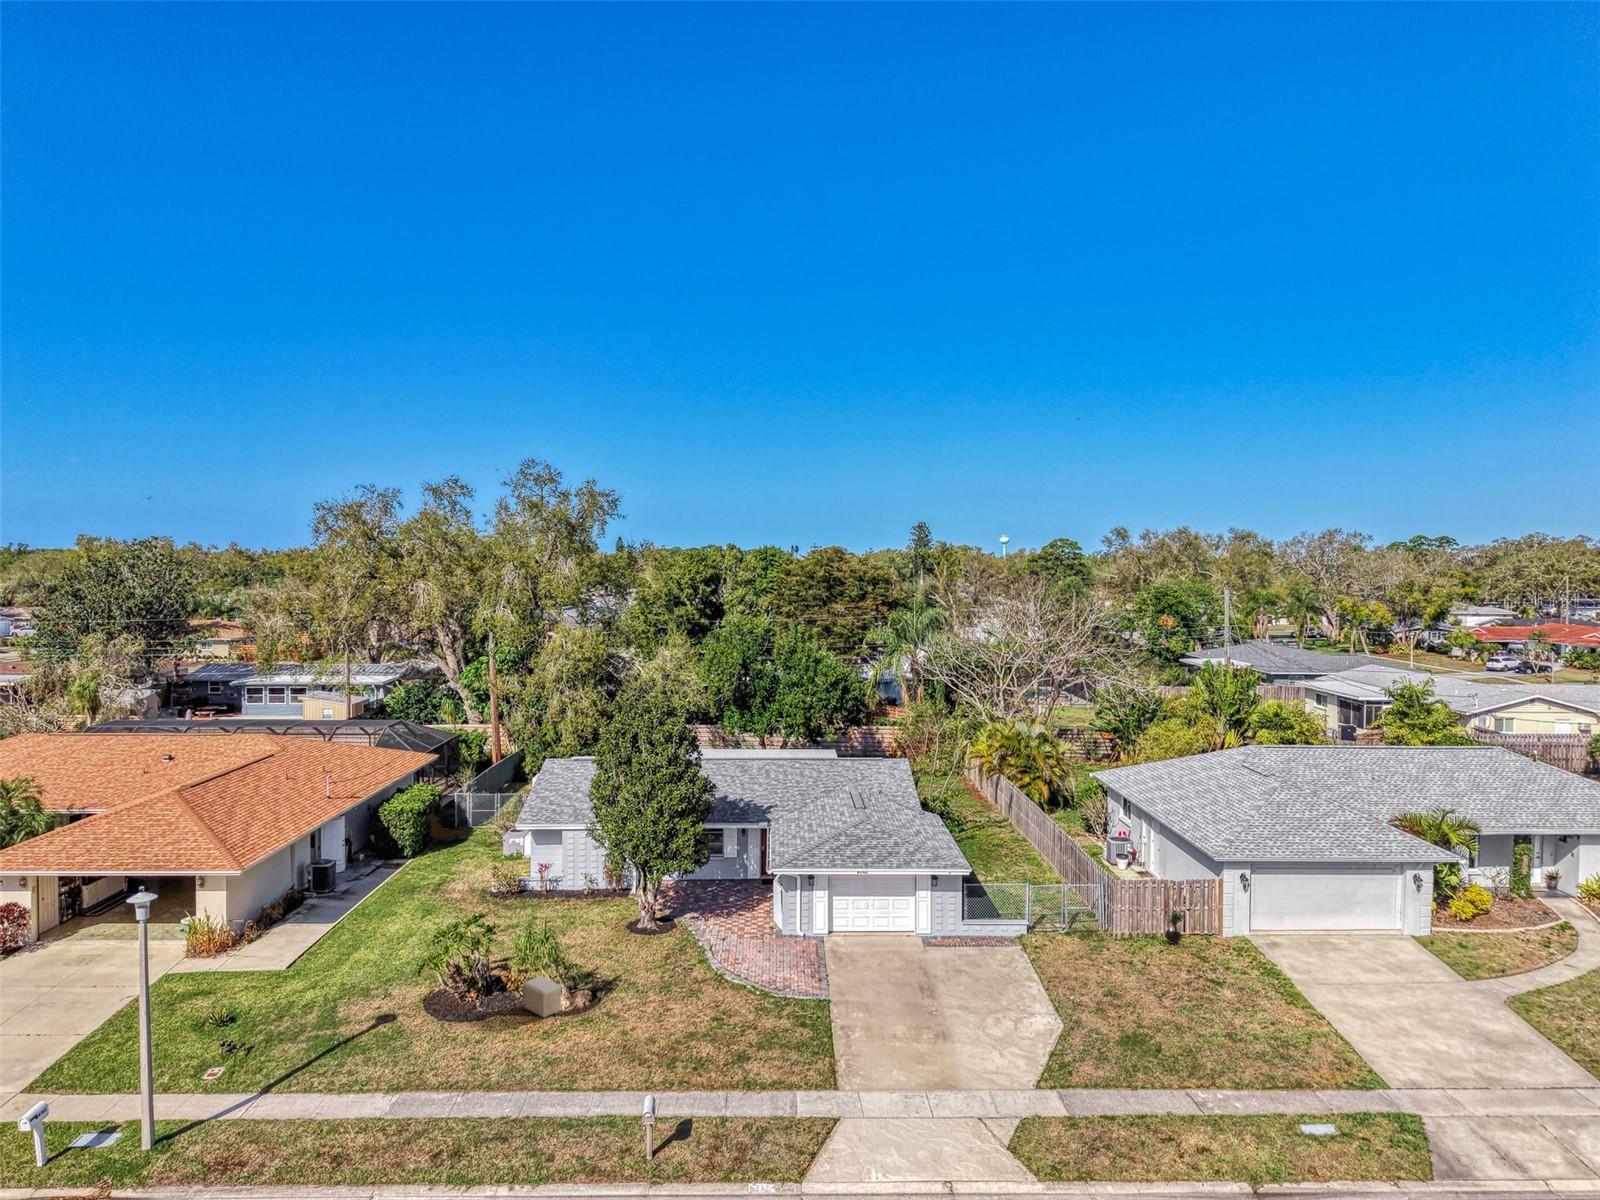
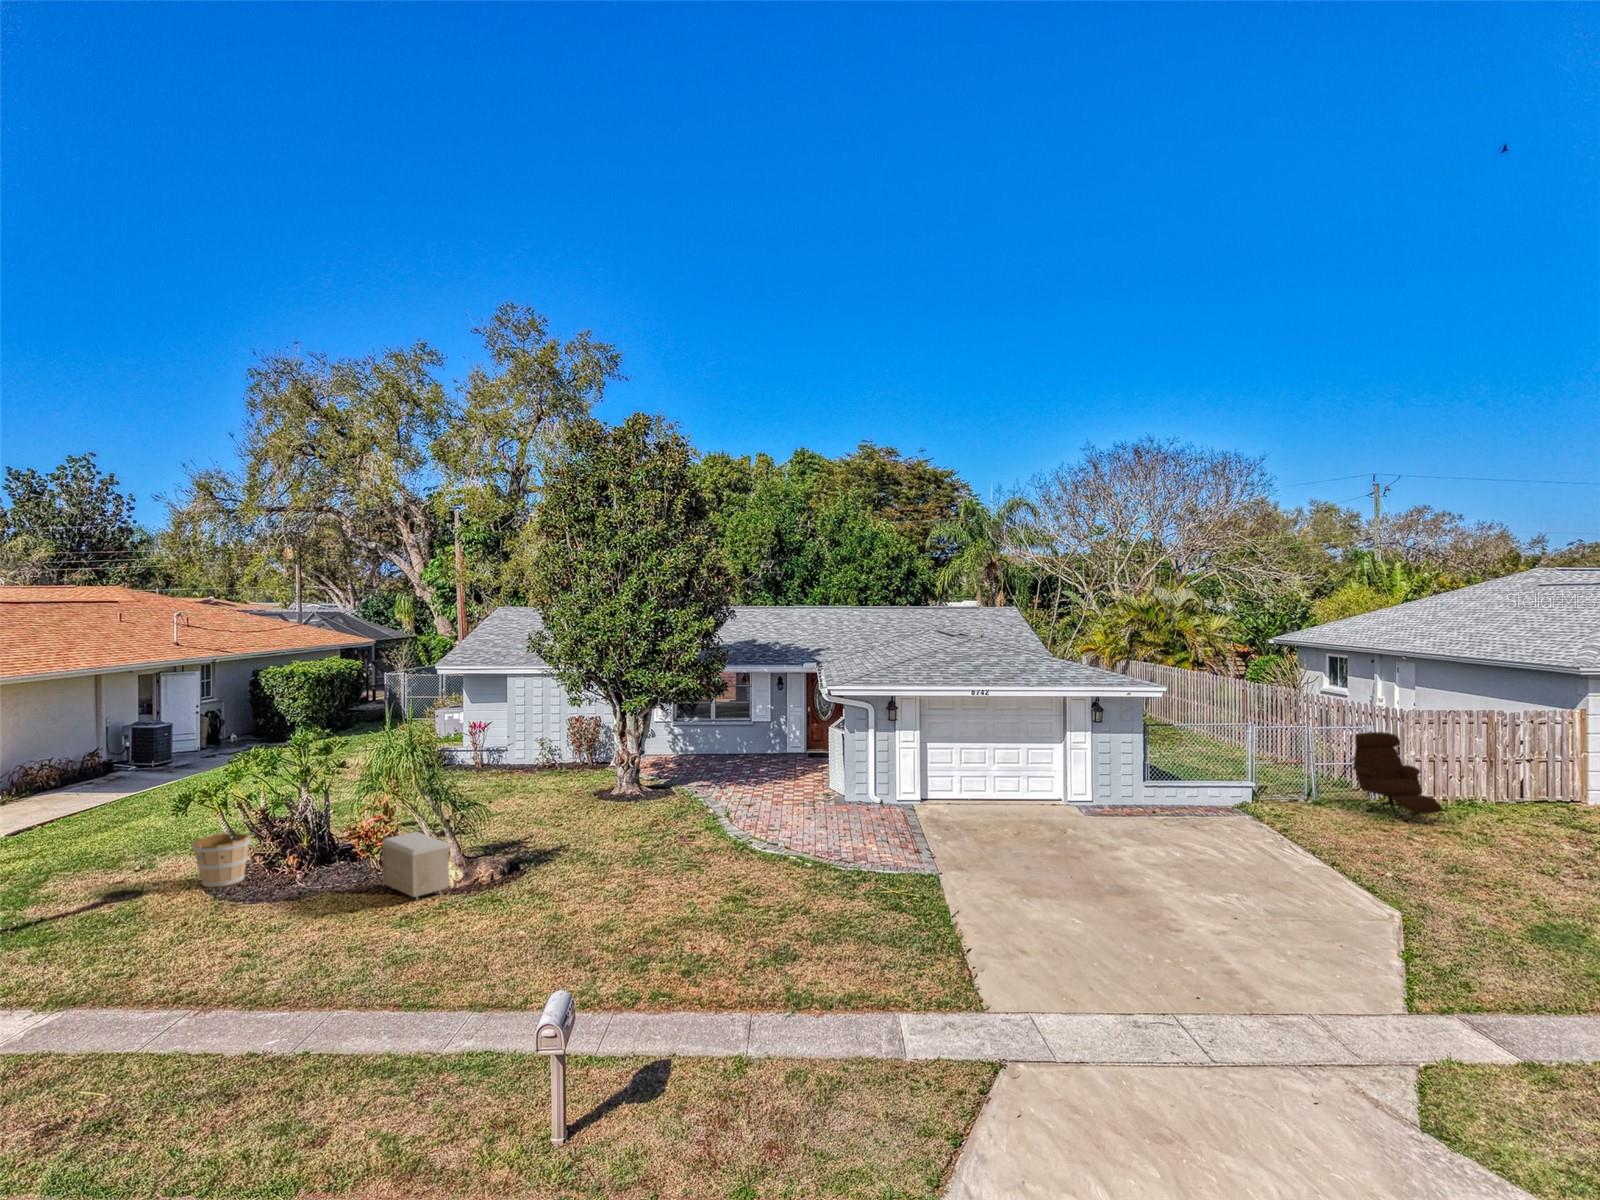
lounge chair: present [430,815,466,843] -> present [1353,732,1442,824]
potted tree: present [1165,911,1184,944] -> none [1496,752,1540,812]
wooden bucket: none [414,974,446,1009] -> present [192,832,251,887]

